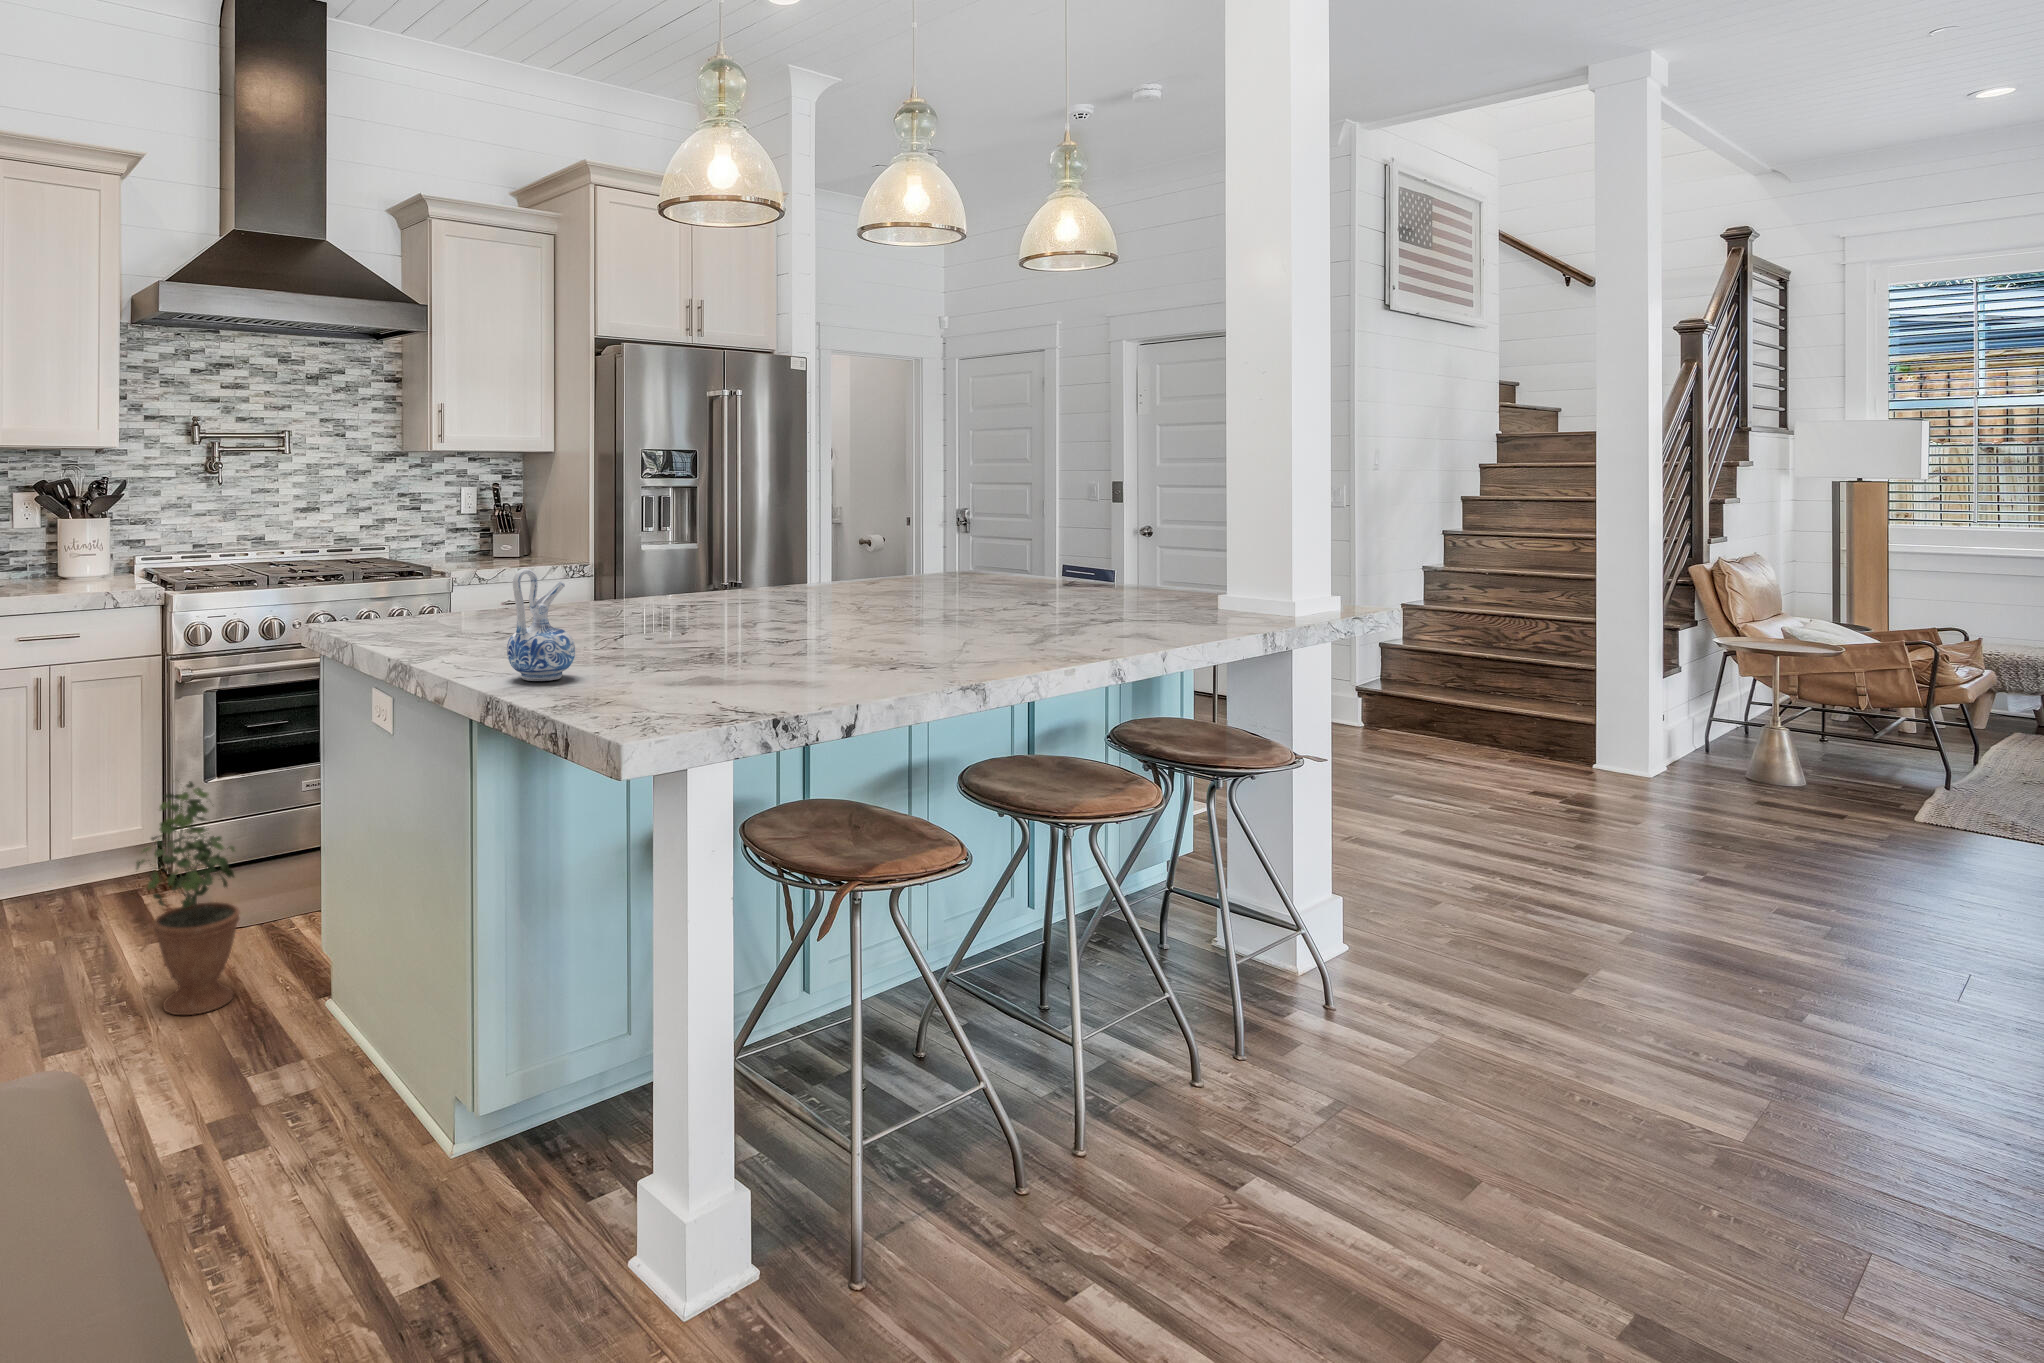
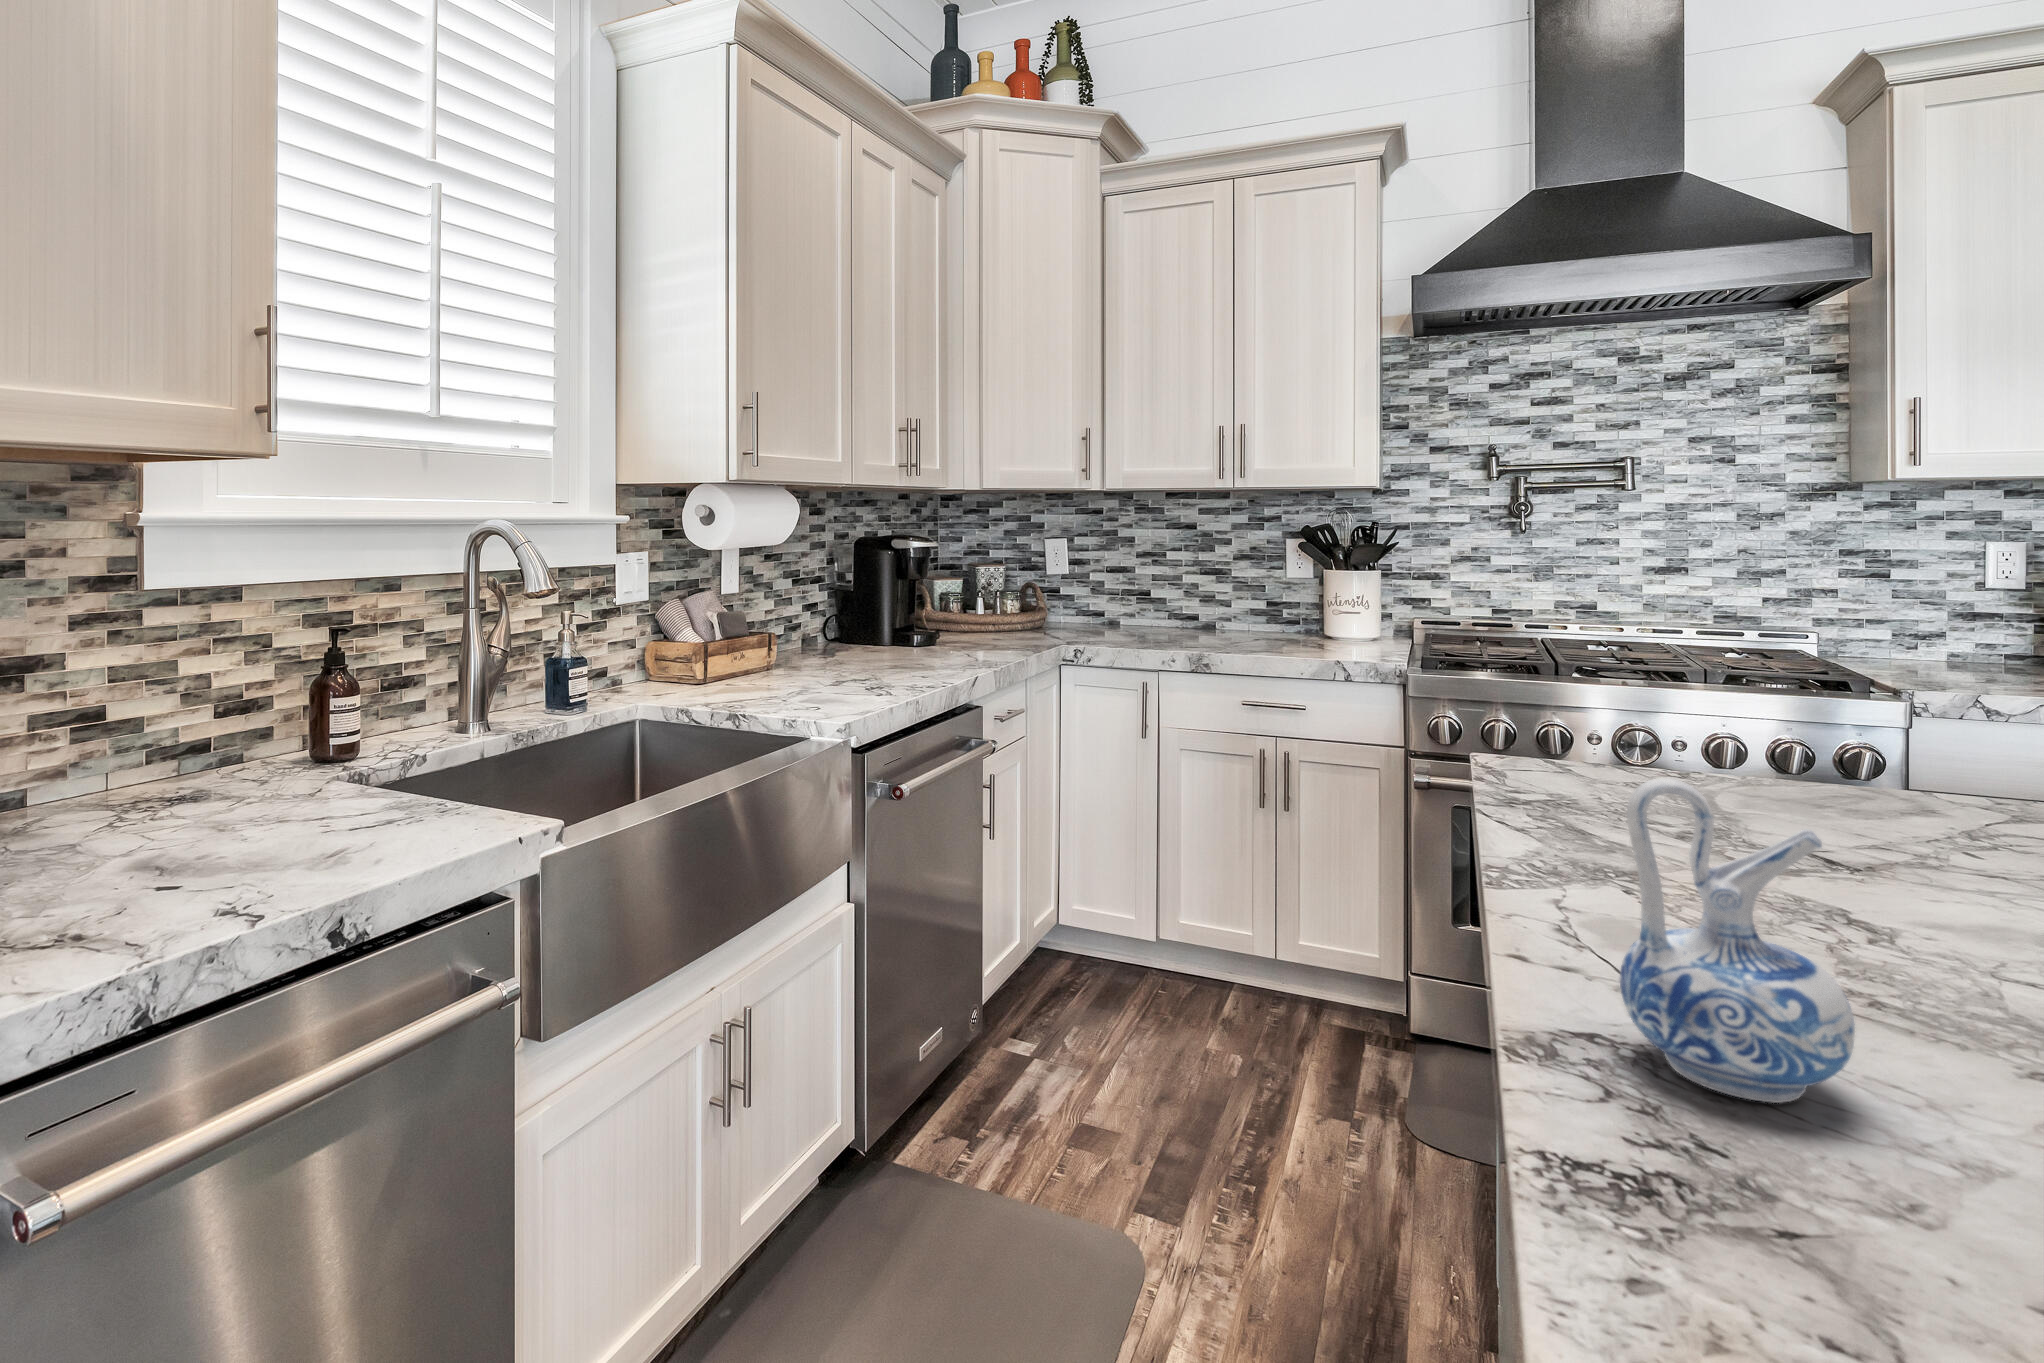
potted plant: present [136,781,239,1015] -> none [1251,924,1393,1267]

